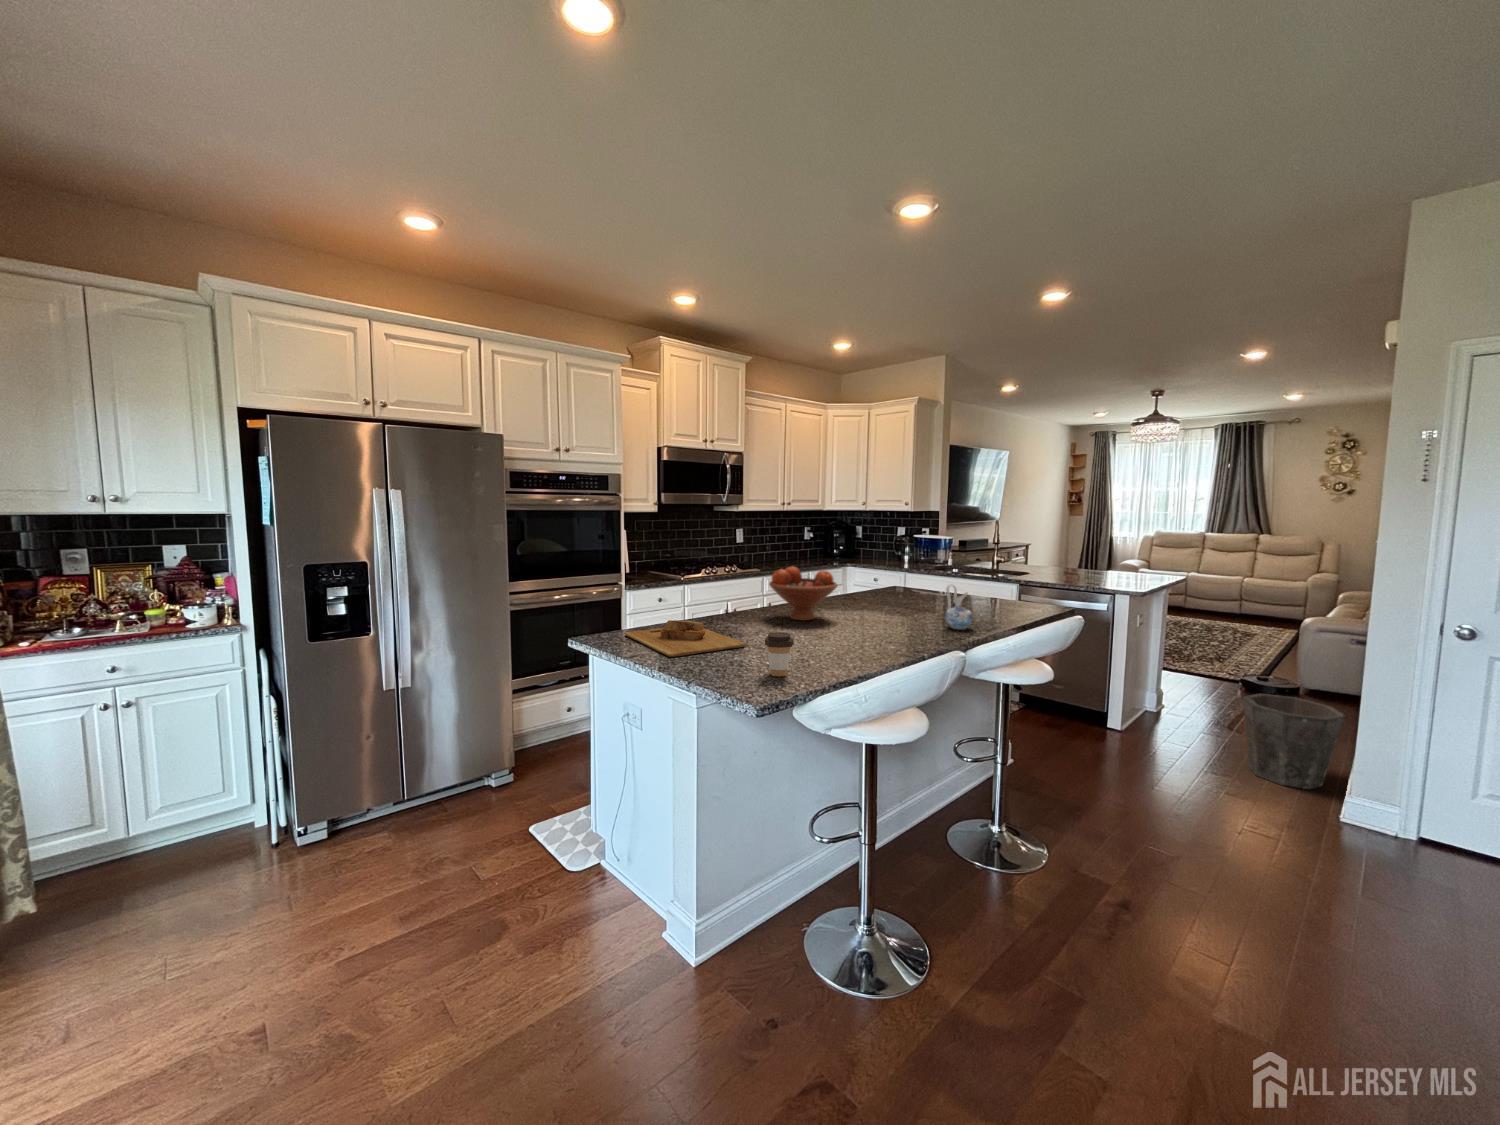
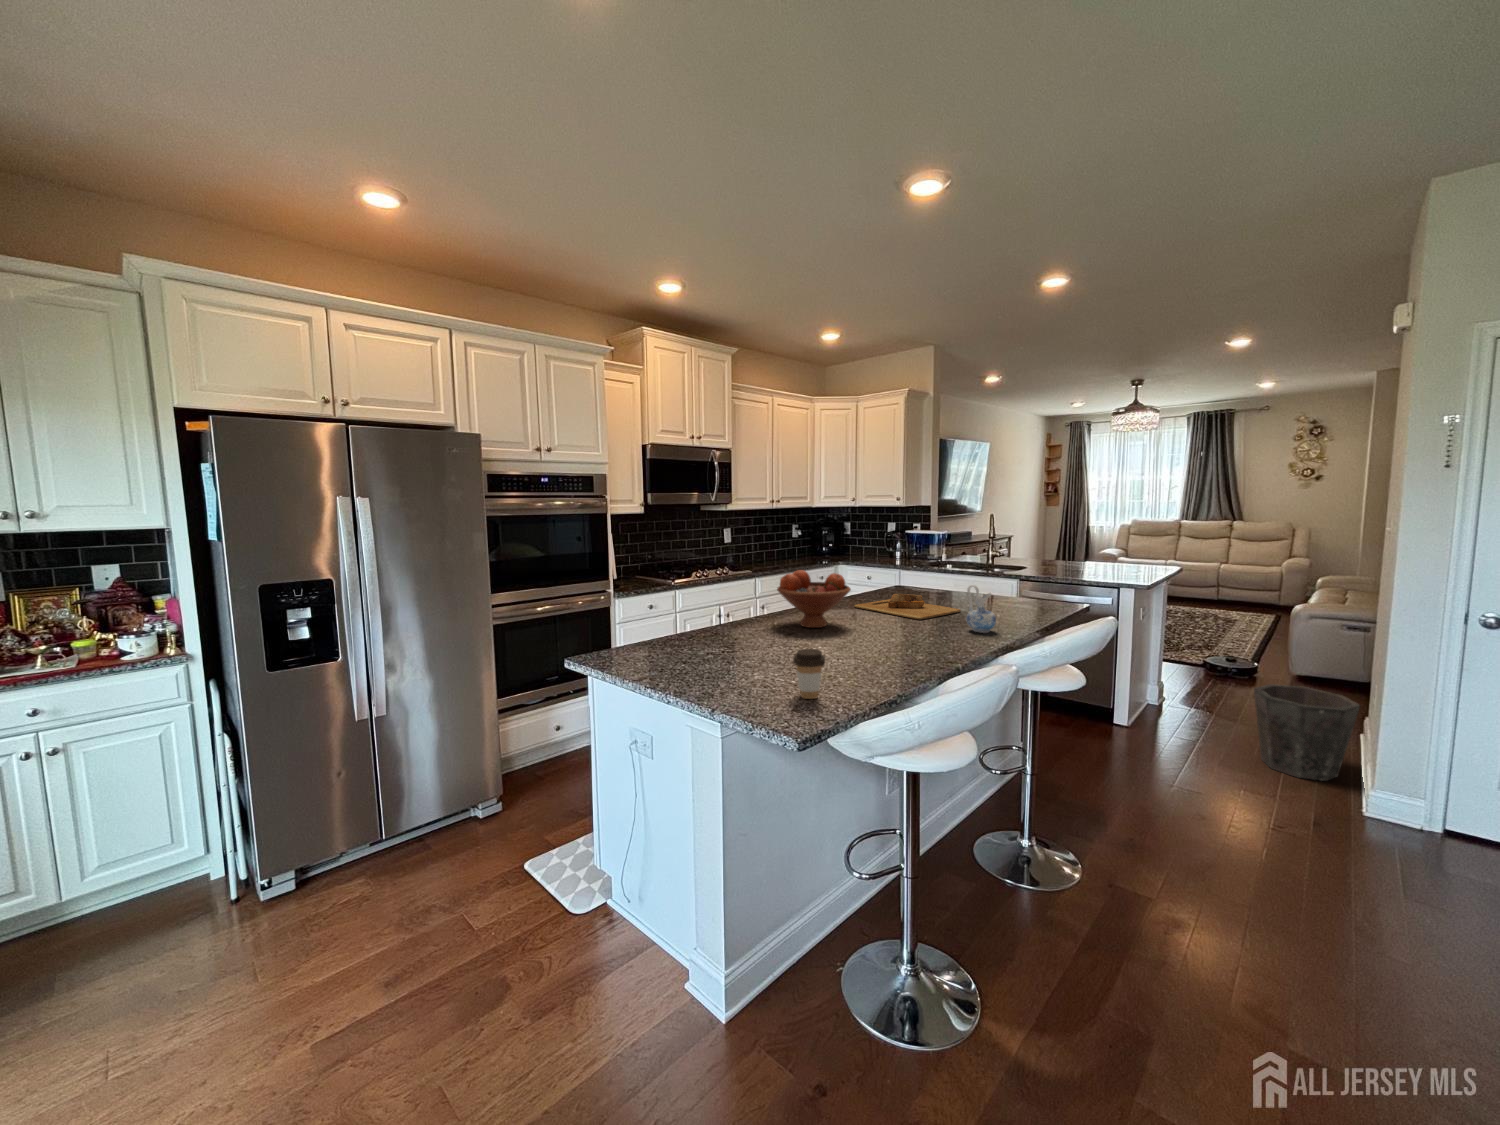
cutting board: present [626,620,745,657] -> present [854,594,961,620]

